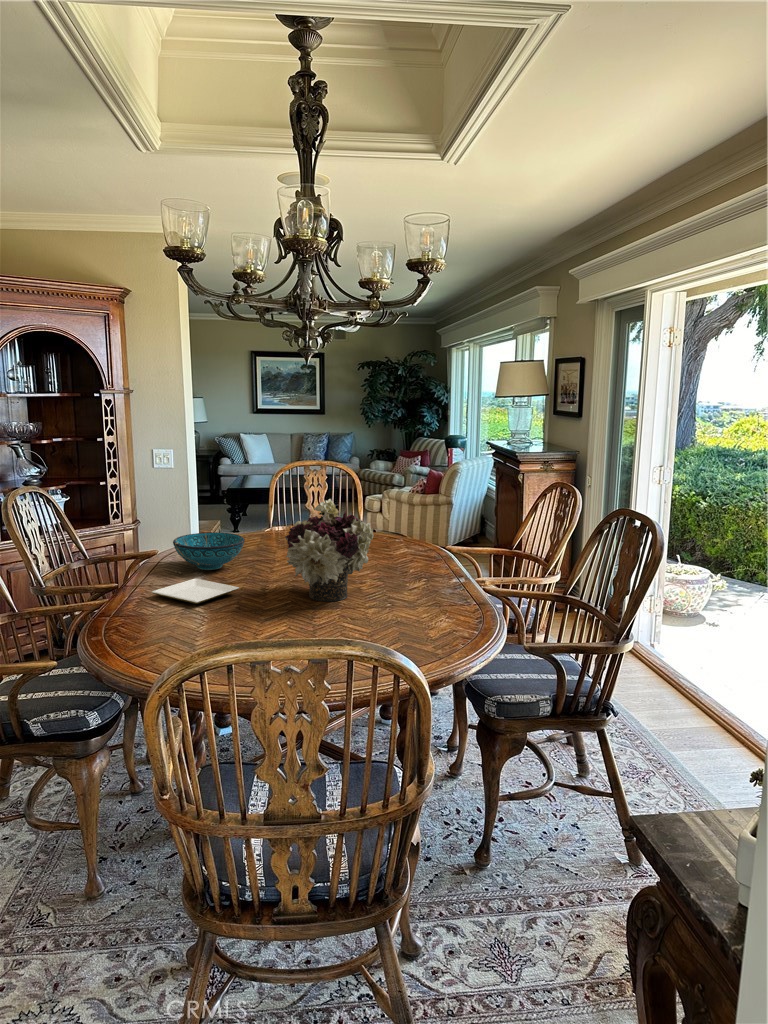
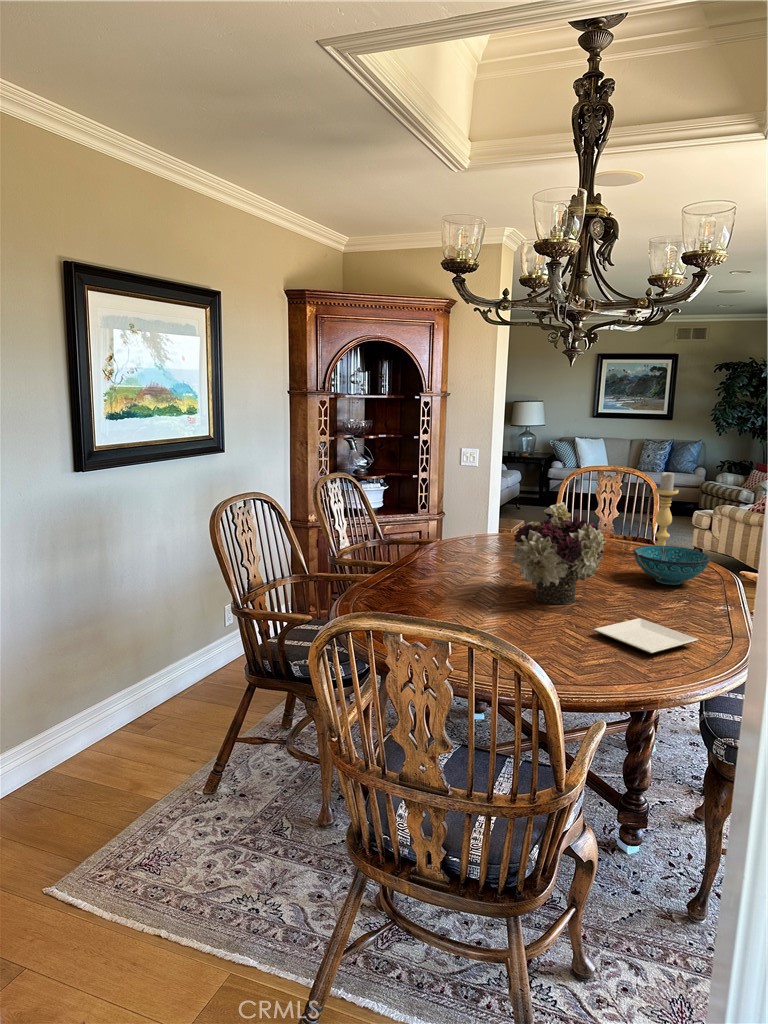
candle holder: none [377,463,400,545] -> present [655,472,678,546]
decorative bowl: present [173,532,245,570] -> present [634,546,710,585]
plate: present [152,578,239,604] -> present [594,618,698,654]

